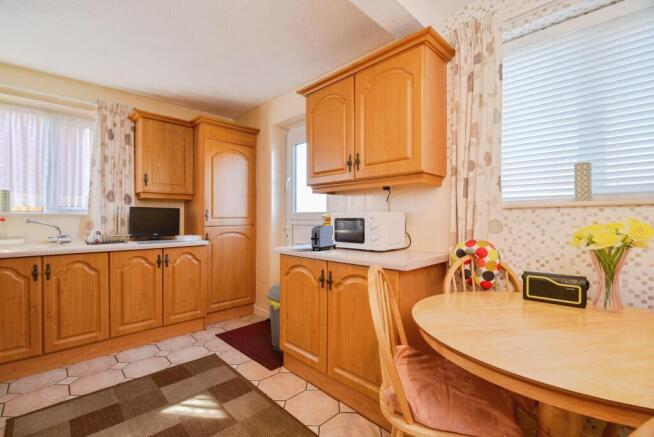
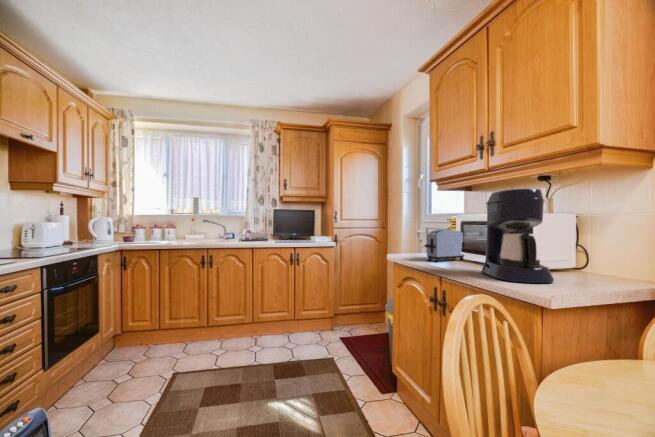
coffee maker: none [358,197,402,259] -> present [482,189,554,283]

